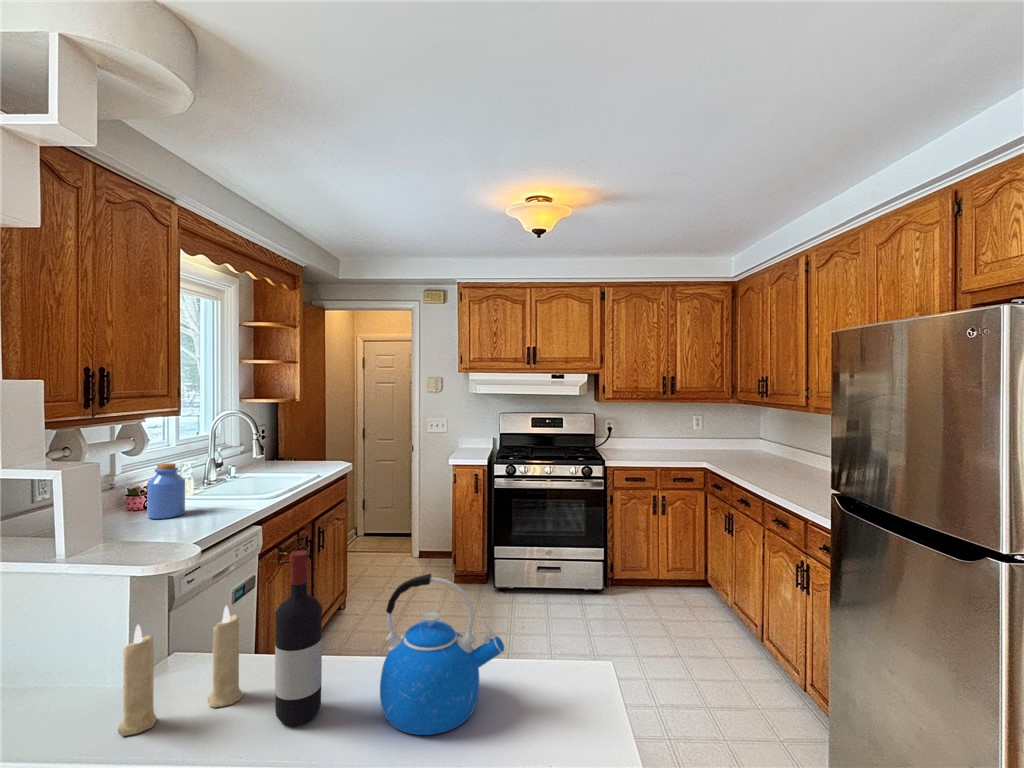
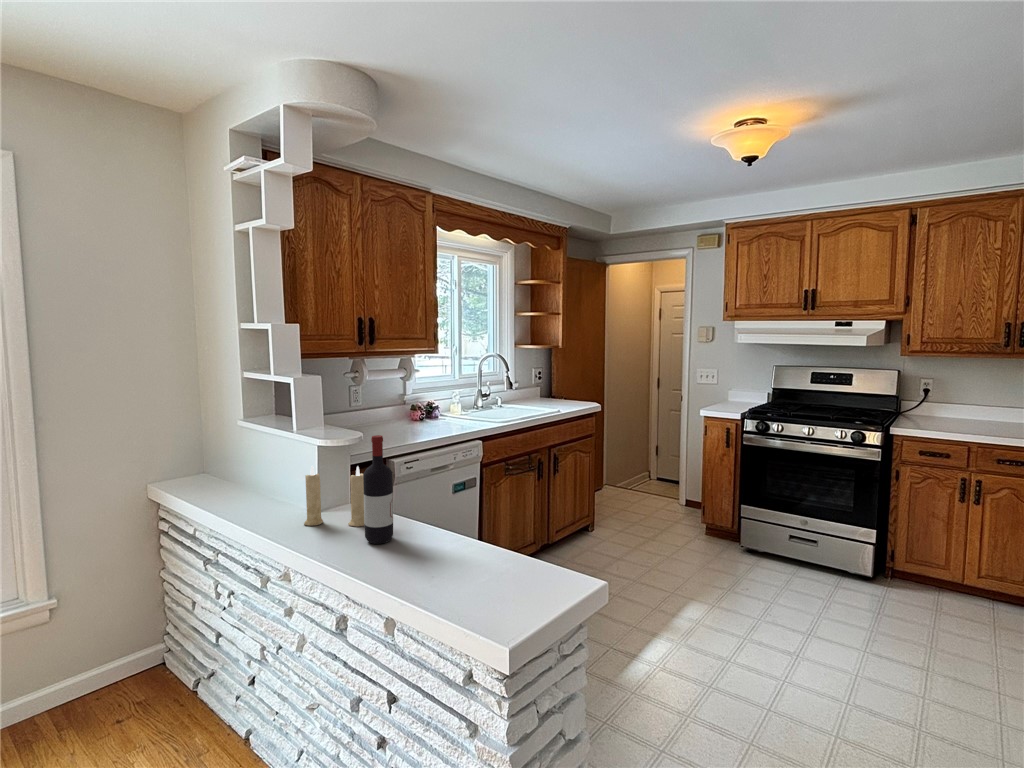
jar: present [147,463,185,519] -> none [417,388,440,426]
kettle: present [380,574,504,735] -> none [410,464,487,571]

